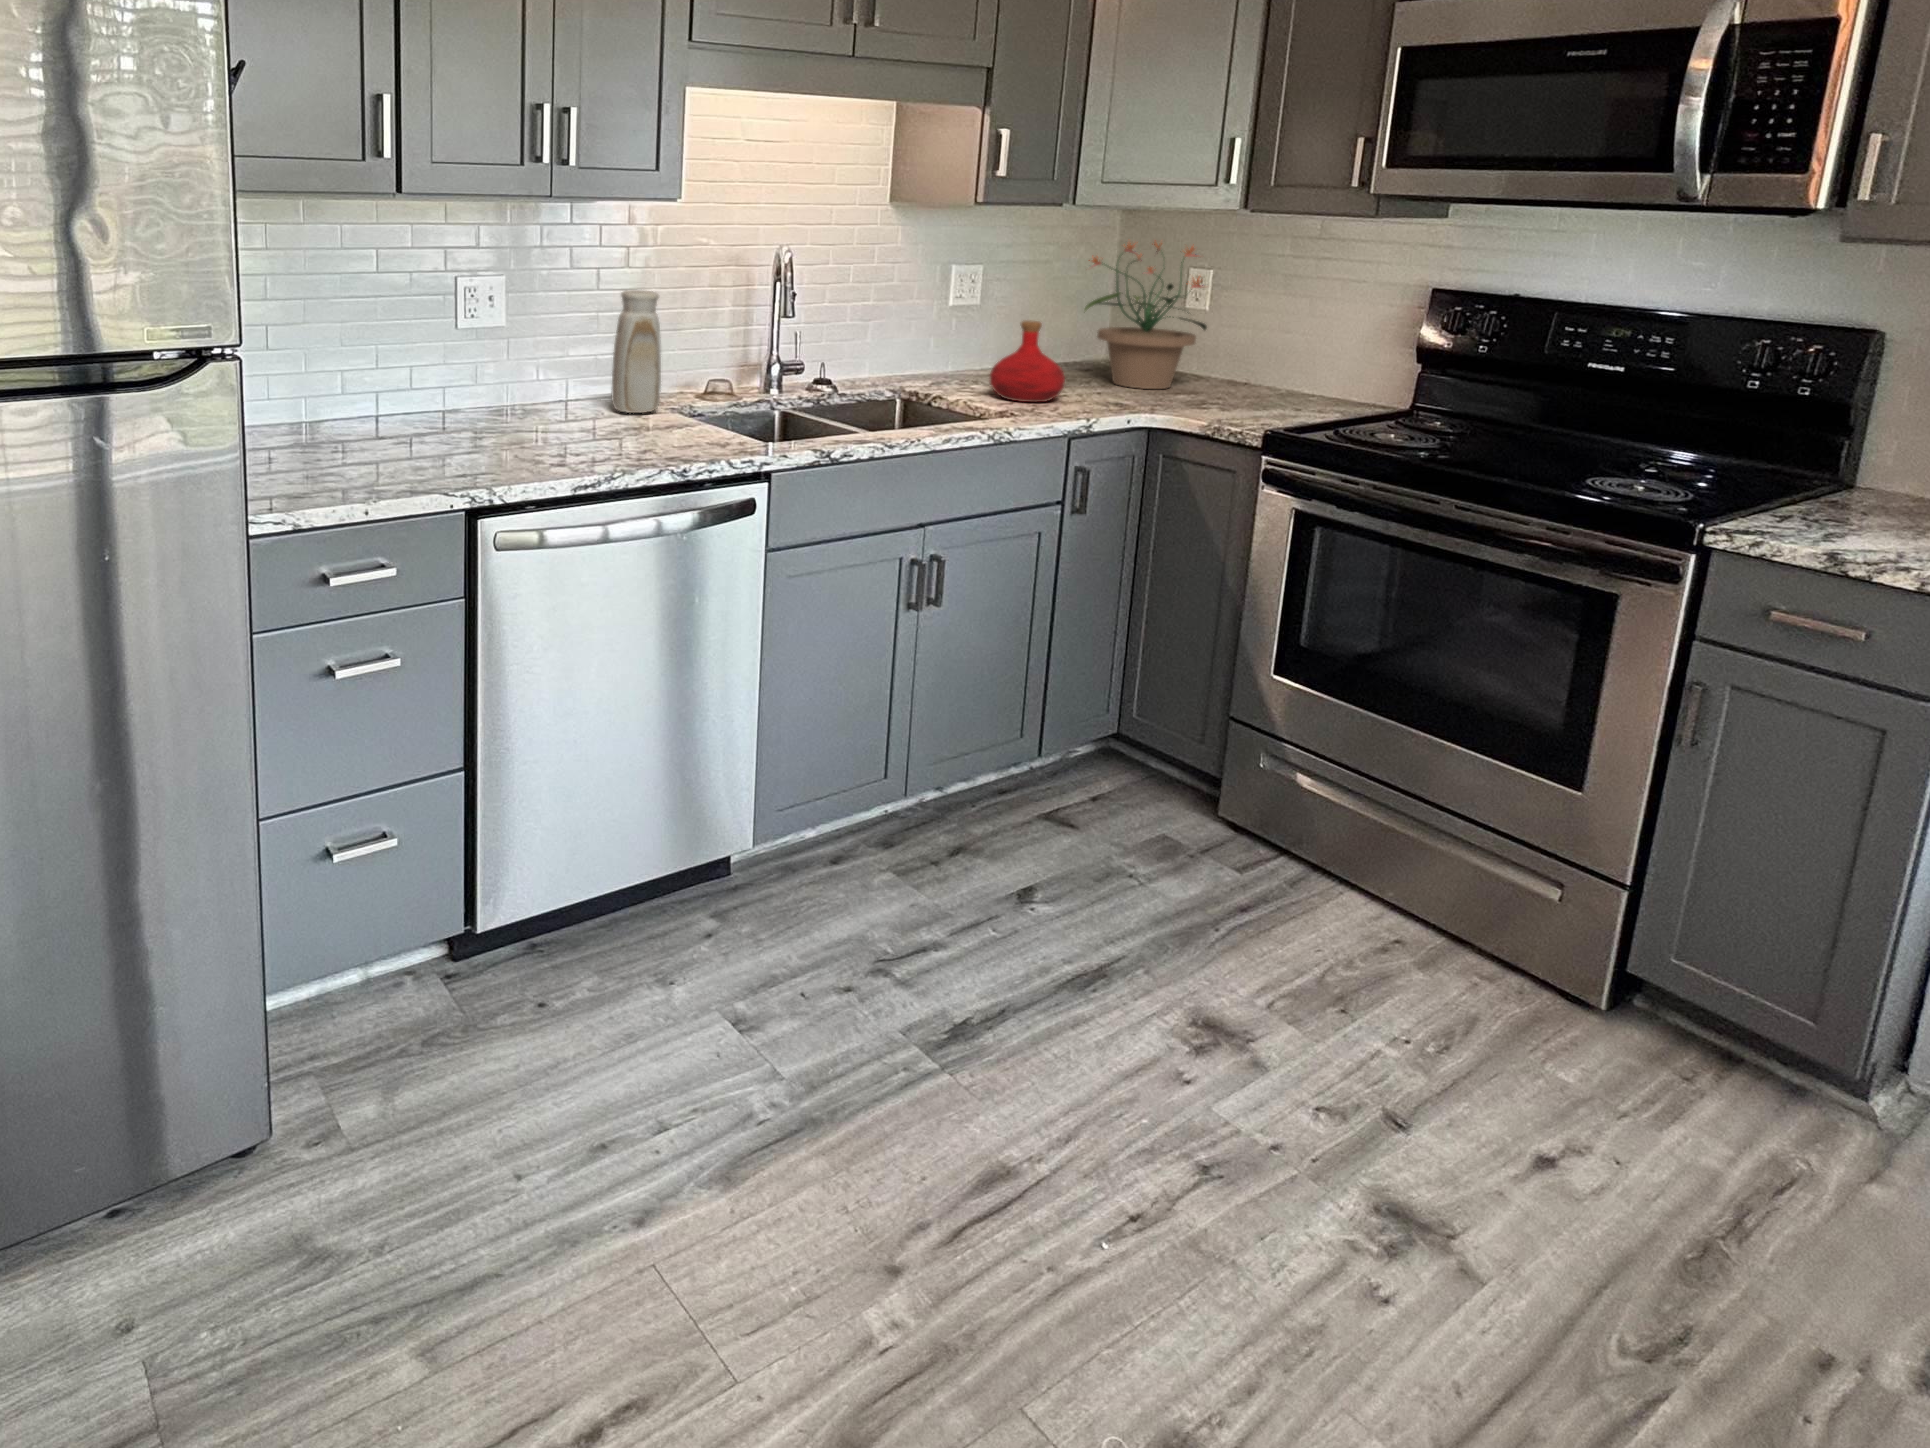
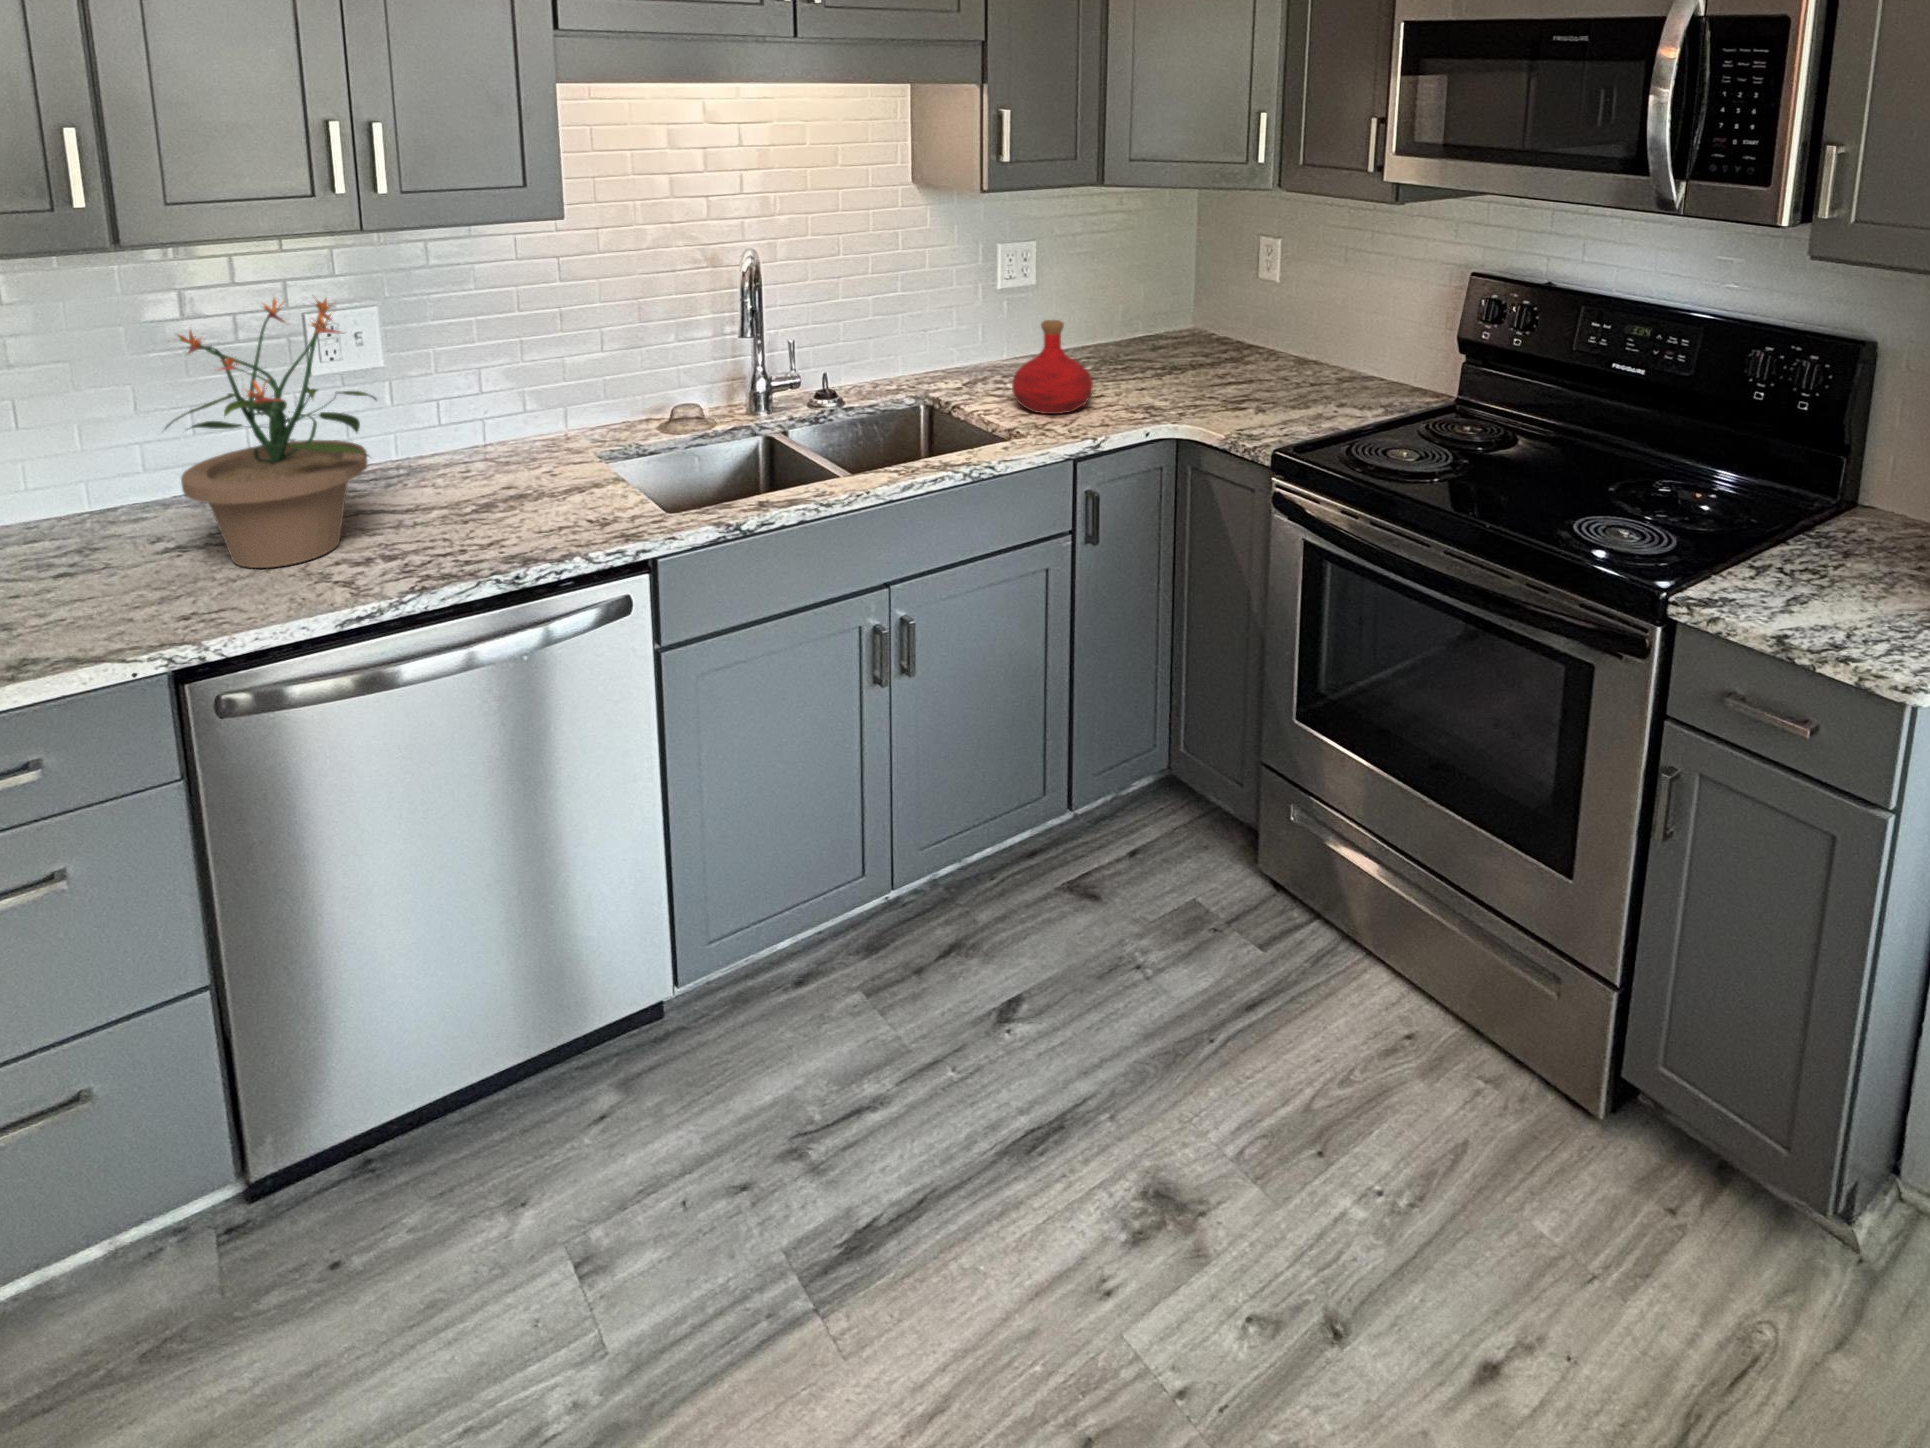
potted plant: present [1085,242,1207,389] -> present [166,298,377,568]
vase: present [611,290,661,413] -> none [514,321,578,470]

